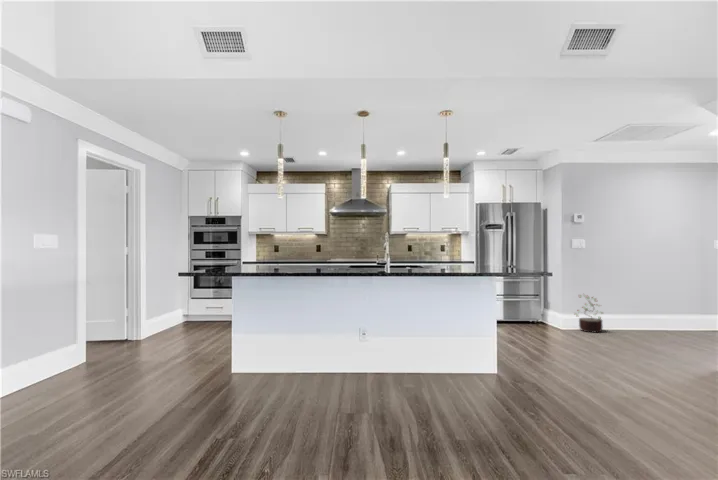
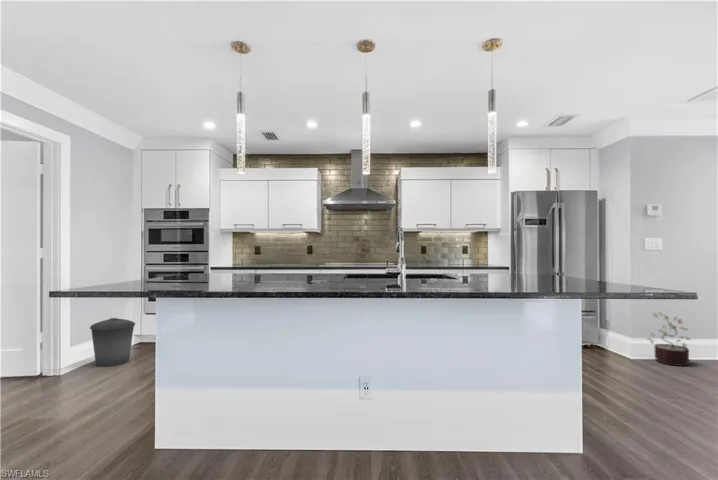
trash can: none [159,299,190,335] -> present [90,318,135,367]

